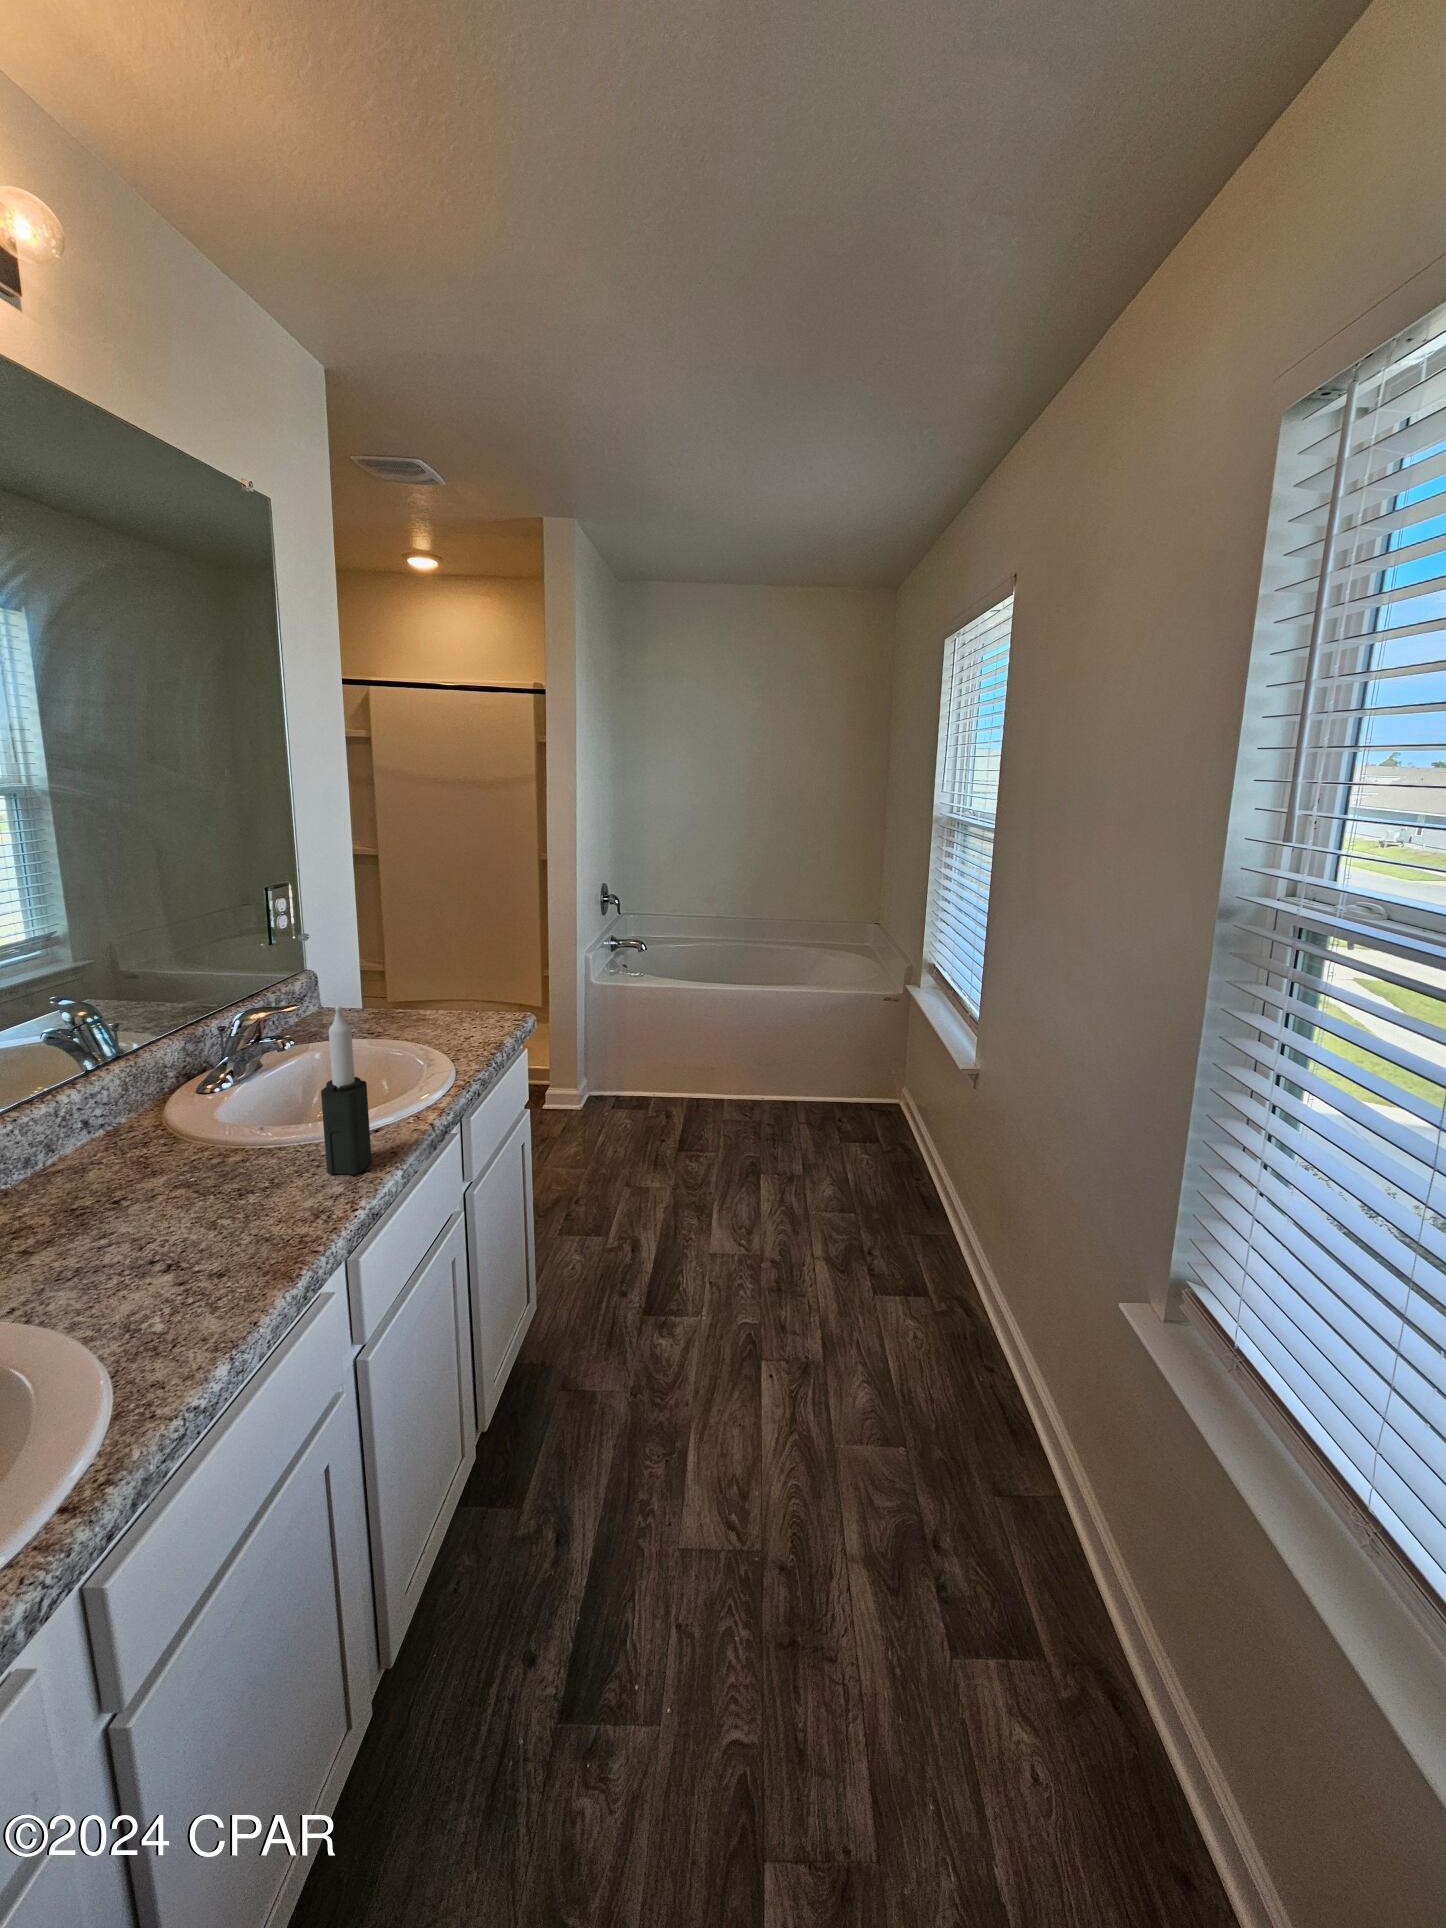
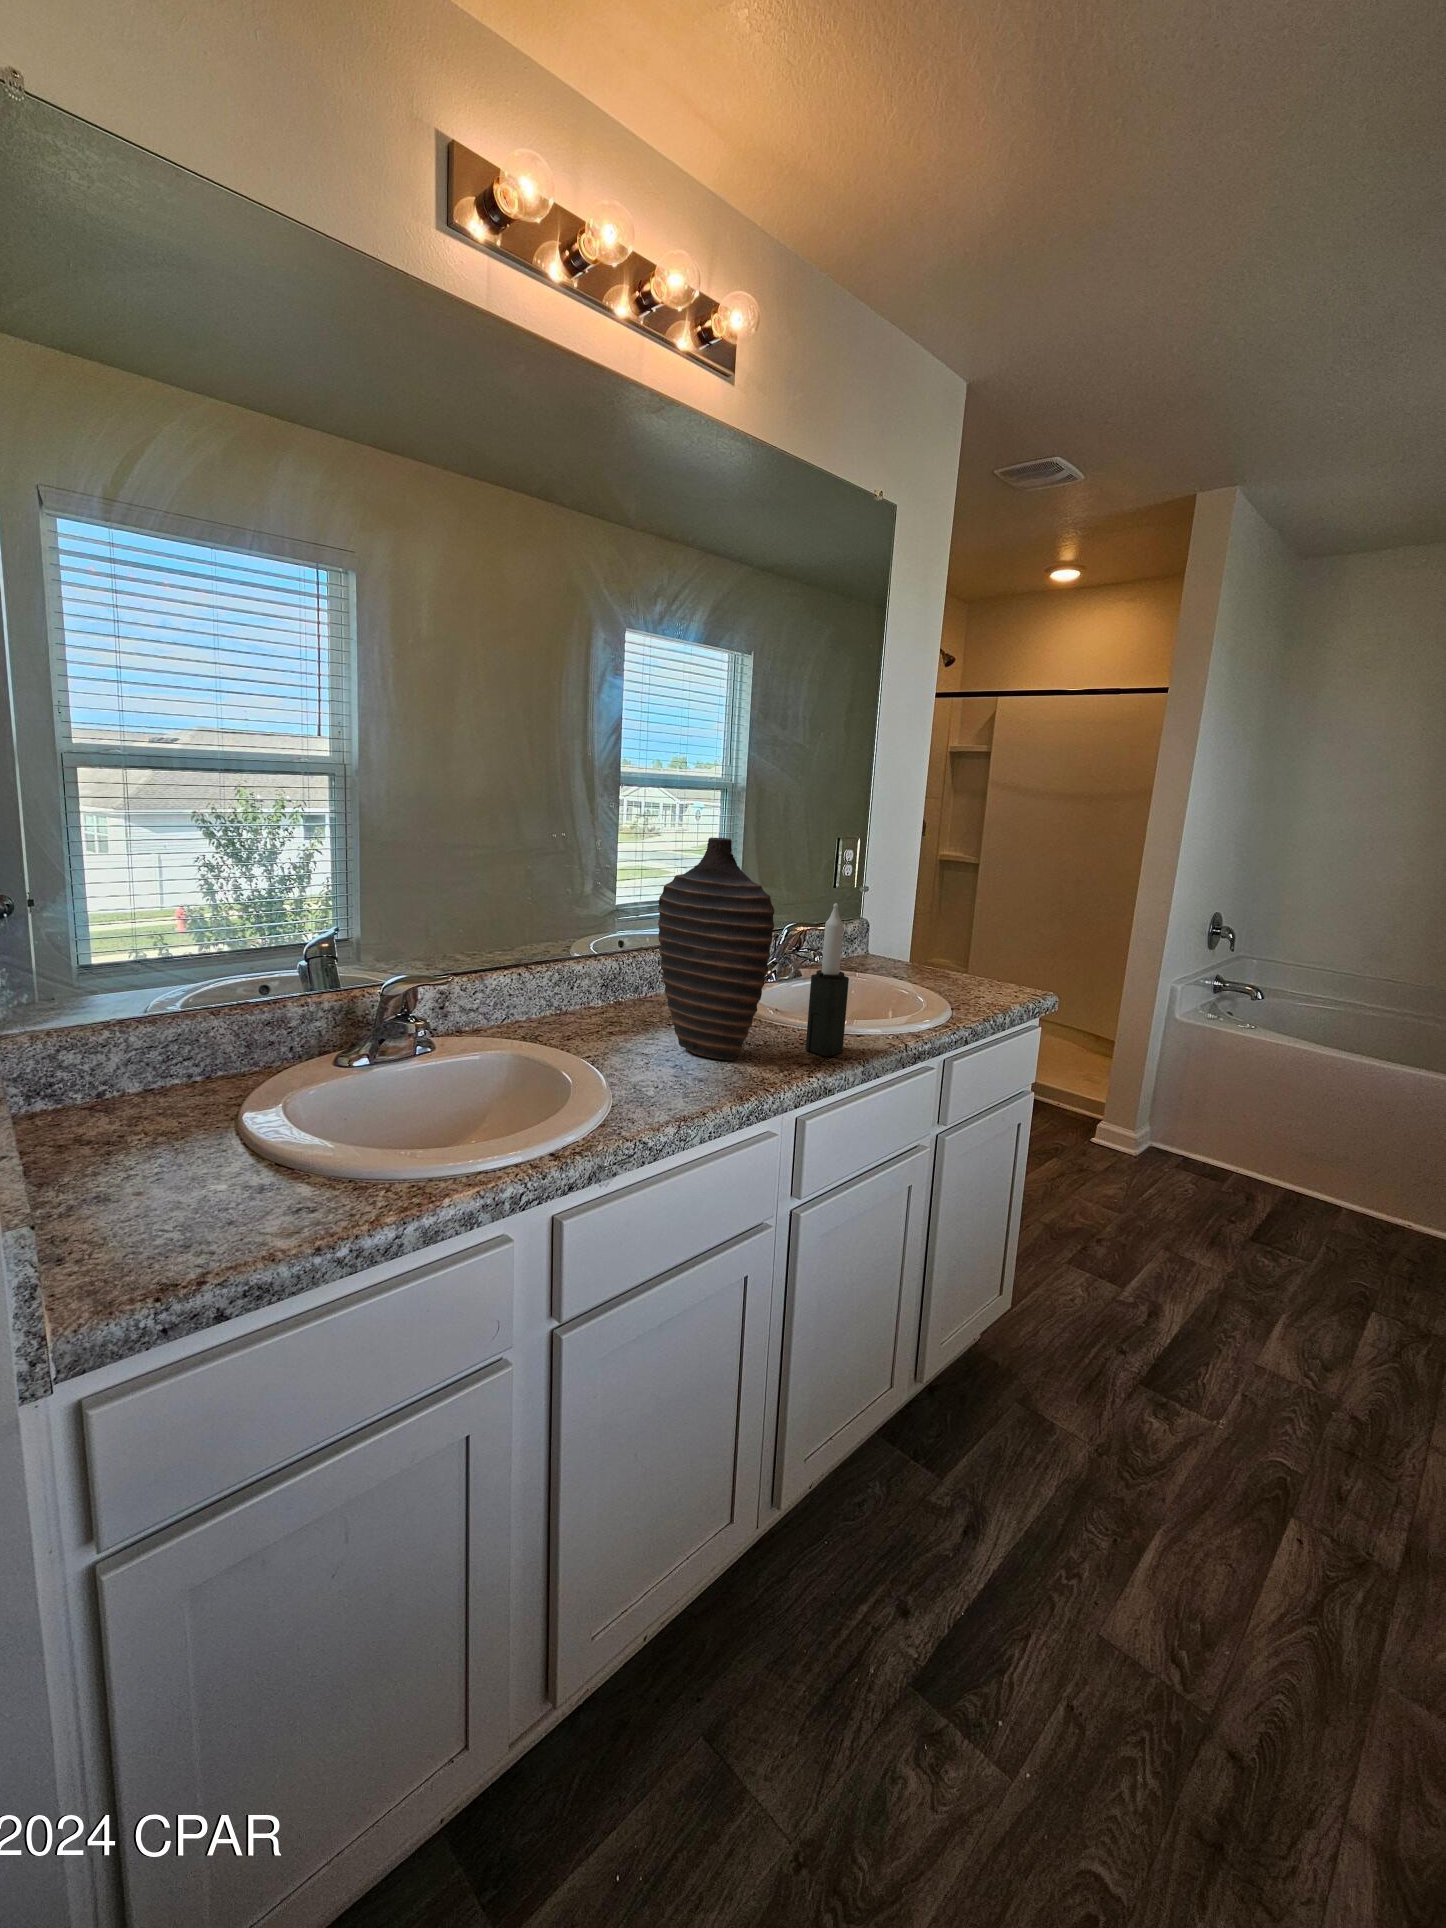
decorative vase: none [84,963,278,1237] -> present [658,837,774,1060]

